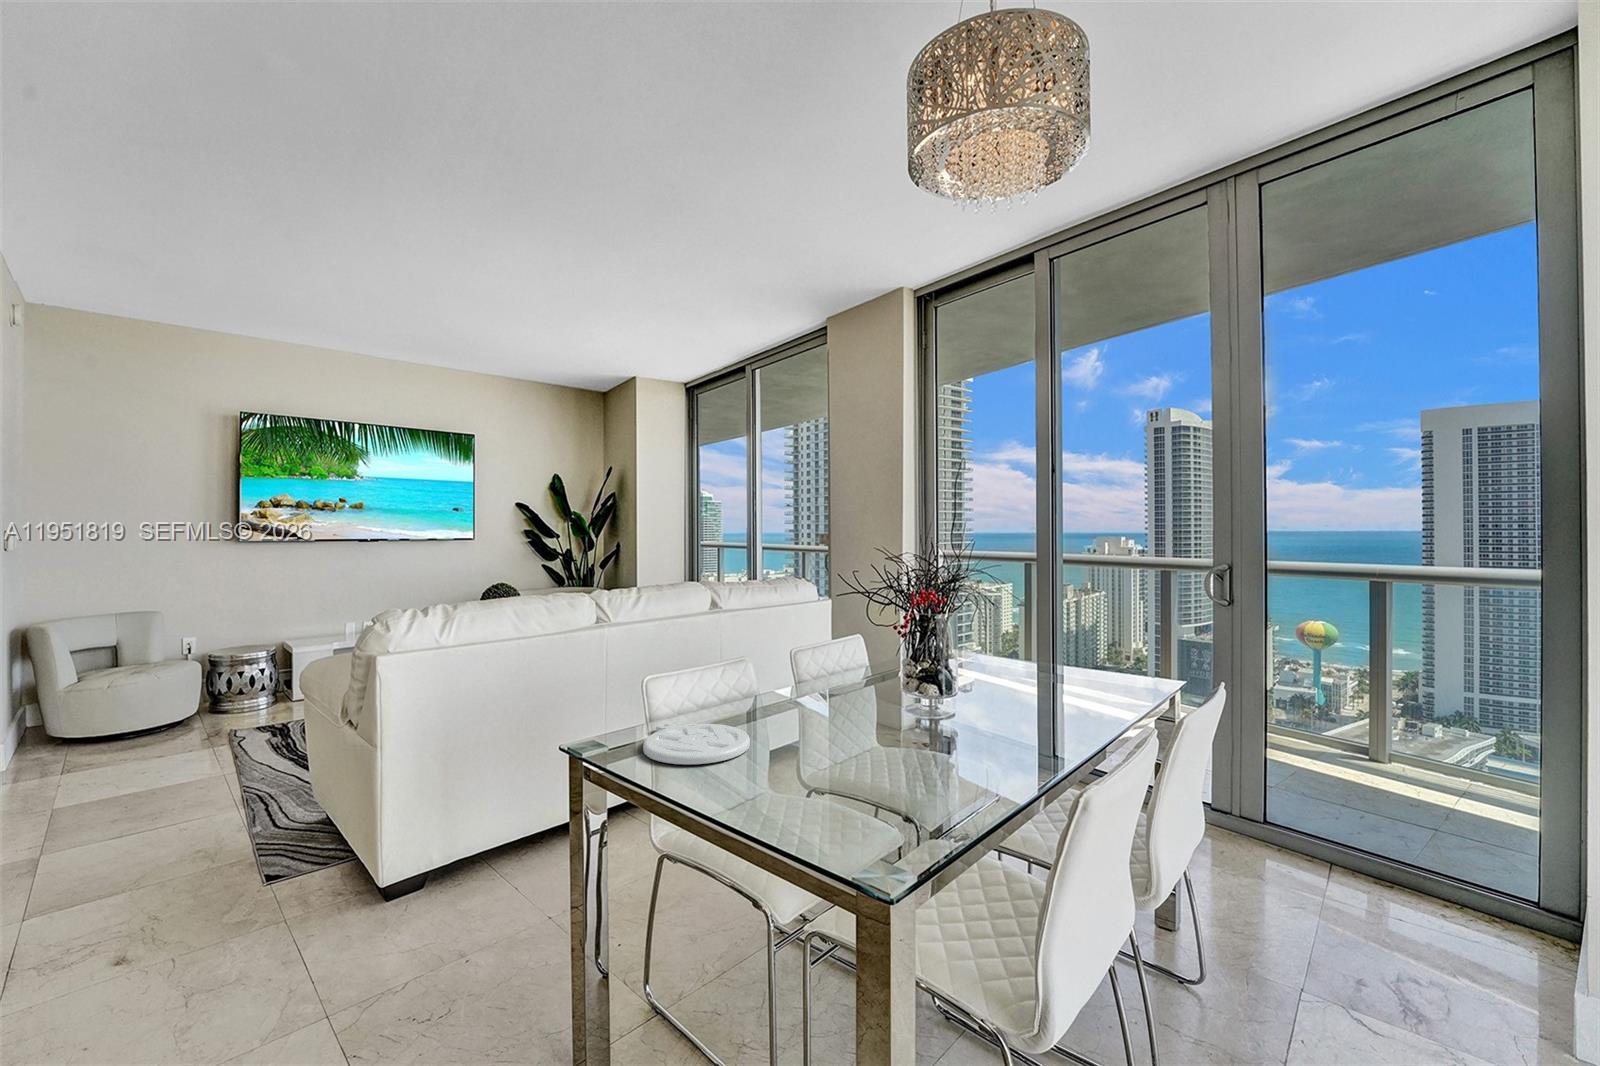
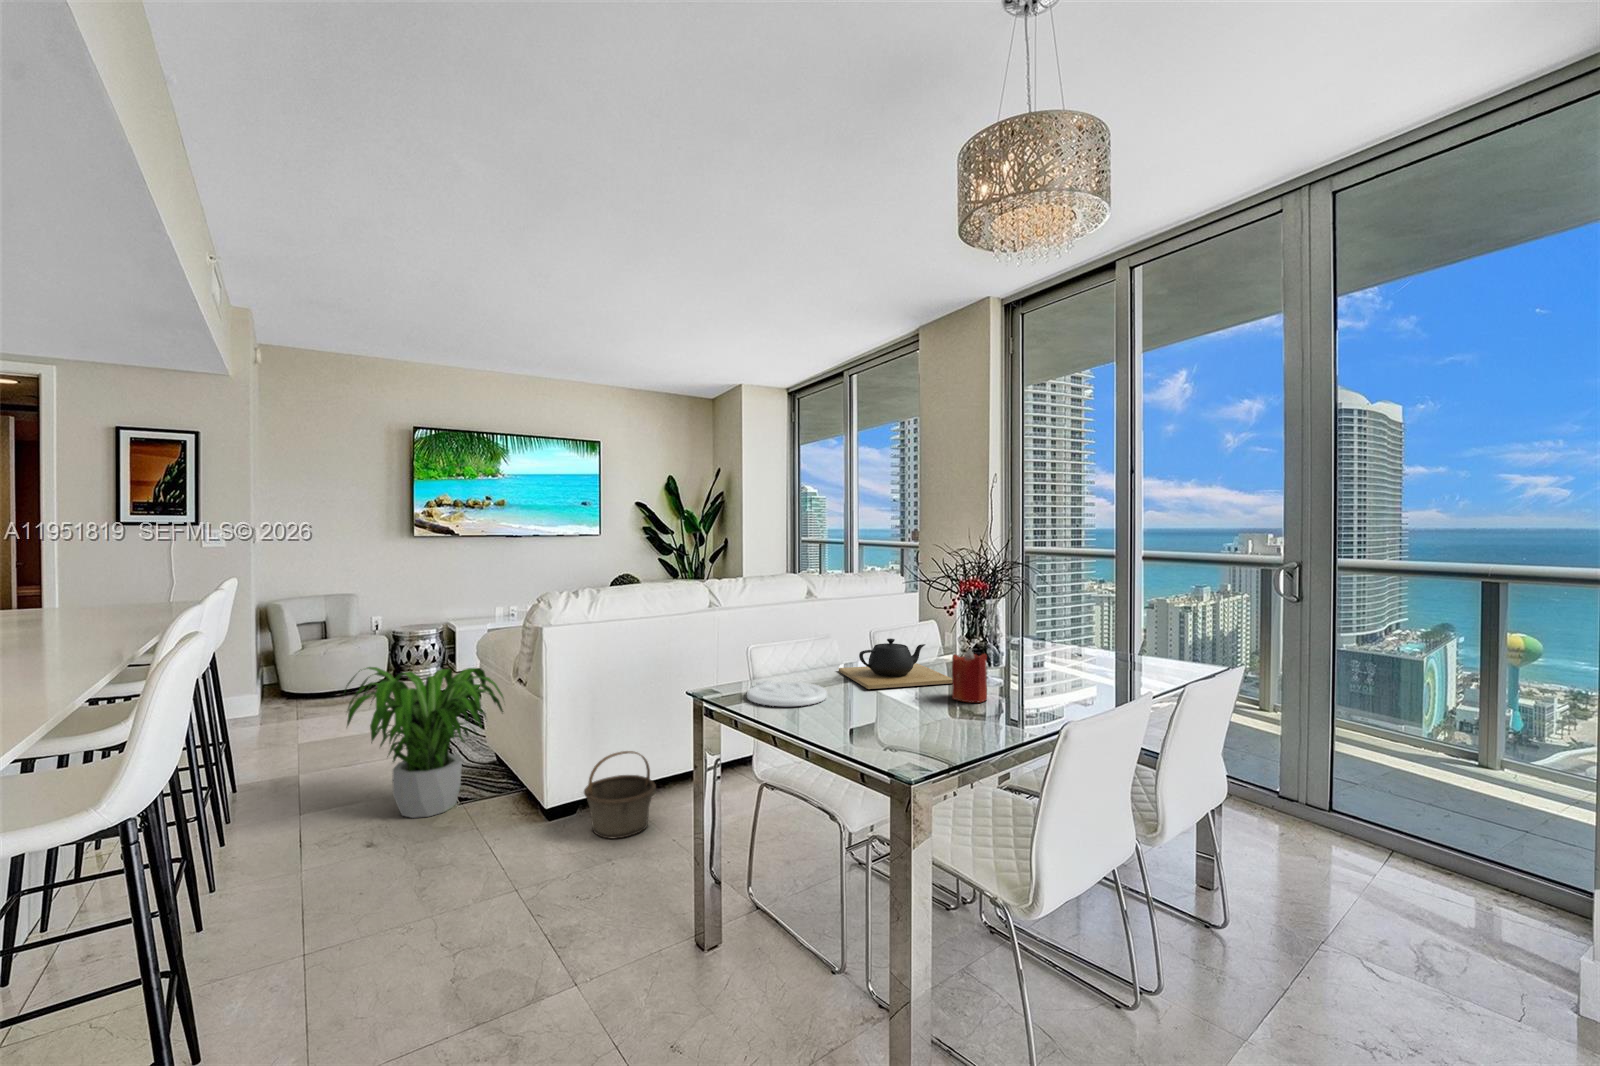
teapot: none [759,662,903,729] -> present [839,638,952,689]
candle: none [906,675,949,744] -> present [952,649,987,702]
potted plant: none [73,708,327,917] -> present [345,667,504,818]
basket: none [429,807,527,925] -> present [584,751,656,838]

